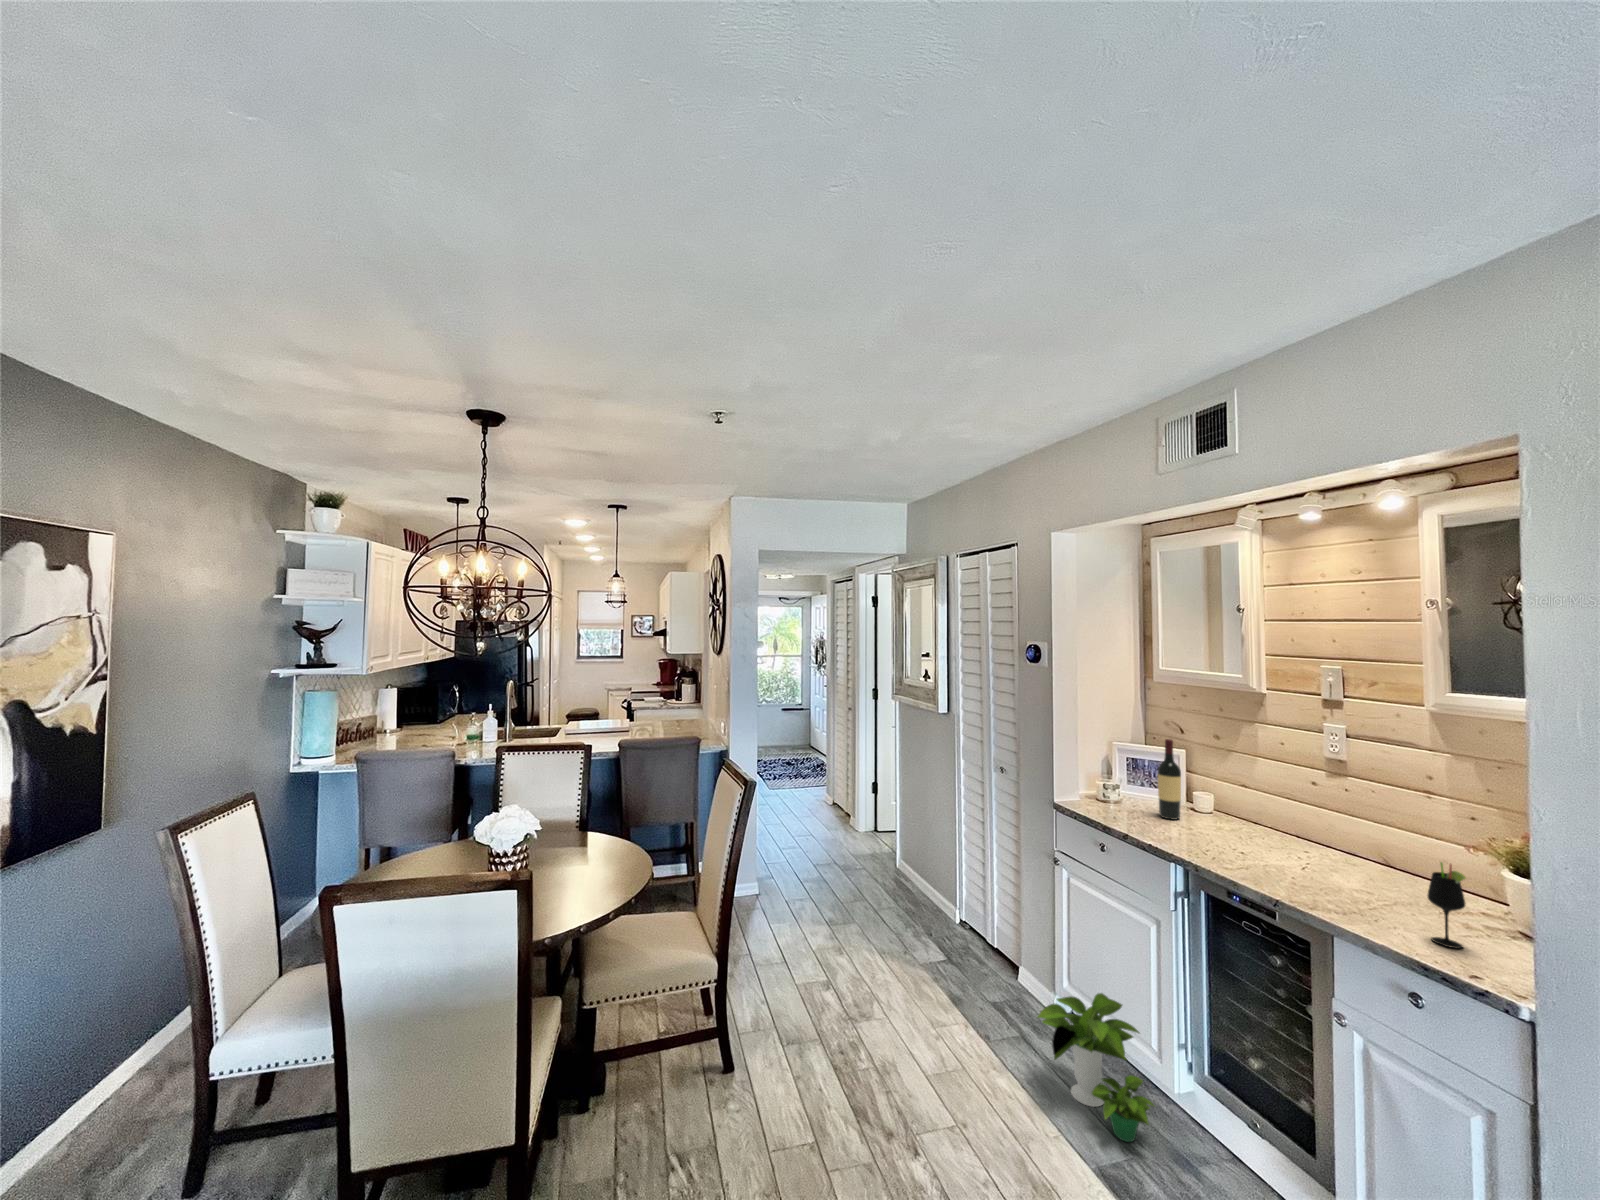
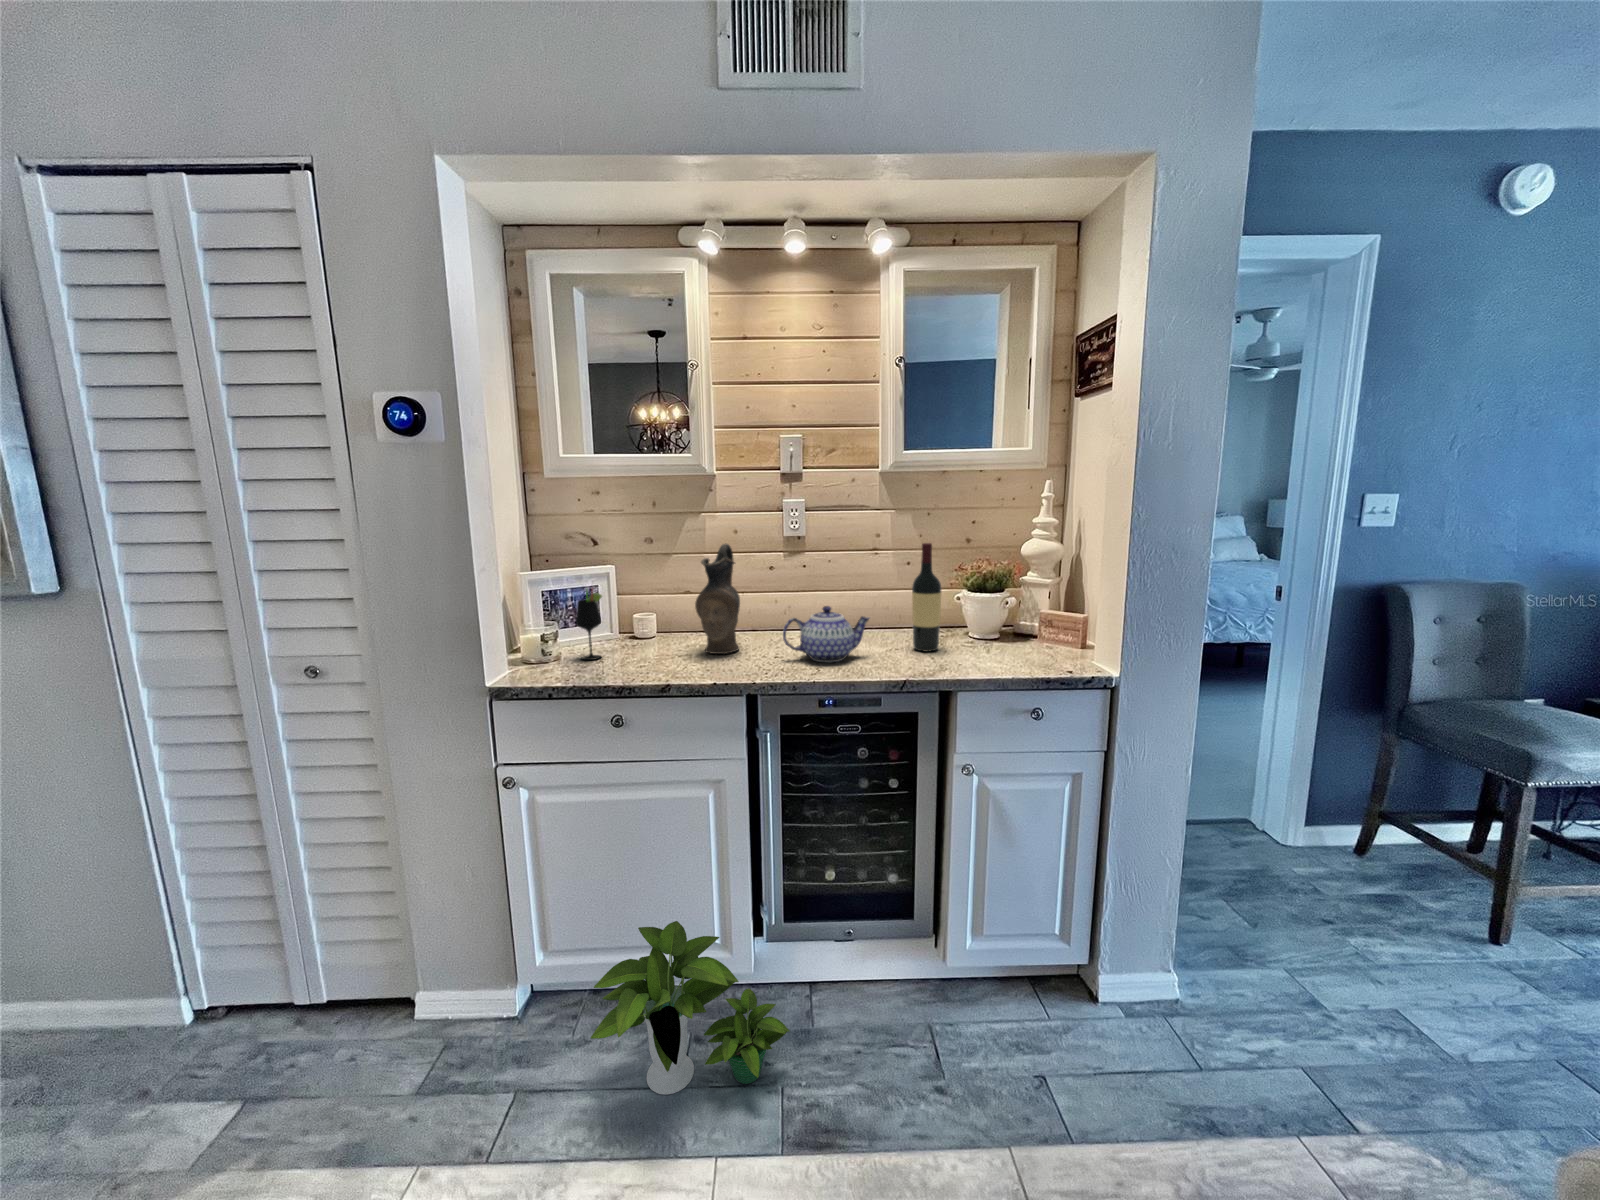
wine bottle: present [1158,739,1181,820] -> present [912,543,941,652]
ceramic pitcher: none [1192,750,1243,838] -> present [695,543,740,654]
teapot: none [1236,821,1318,874] -> present [783,606,870,662]
wine glass: present [1428,862,1465,948] -> present [576,591,602,660]

